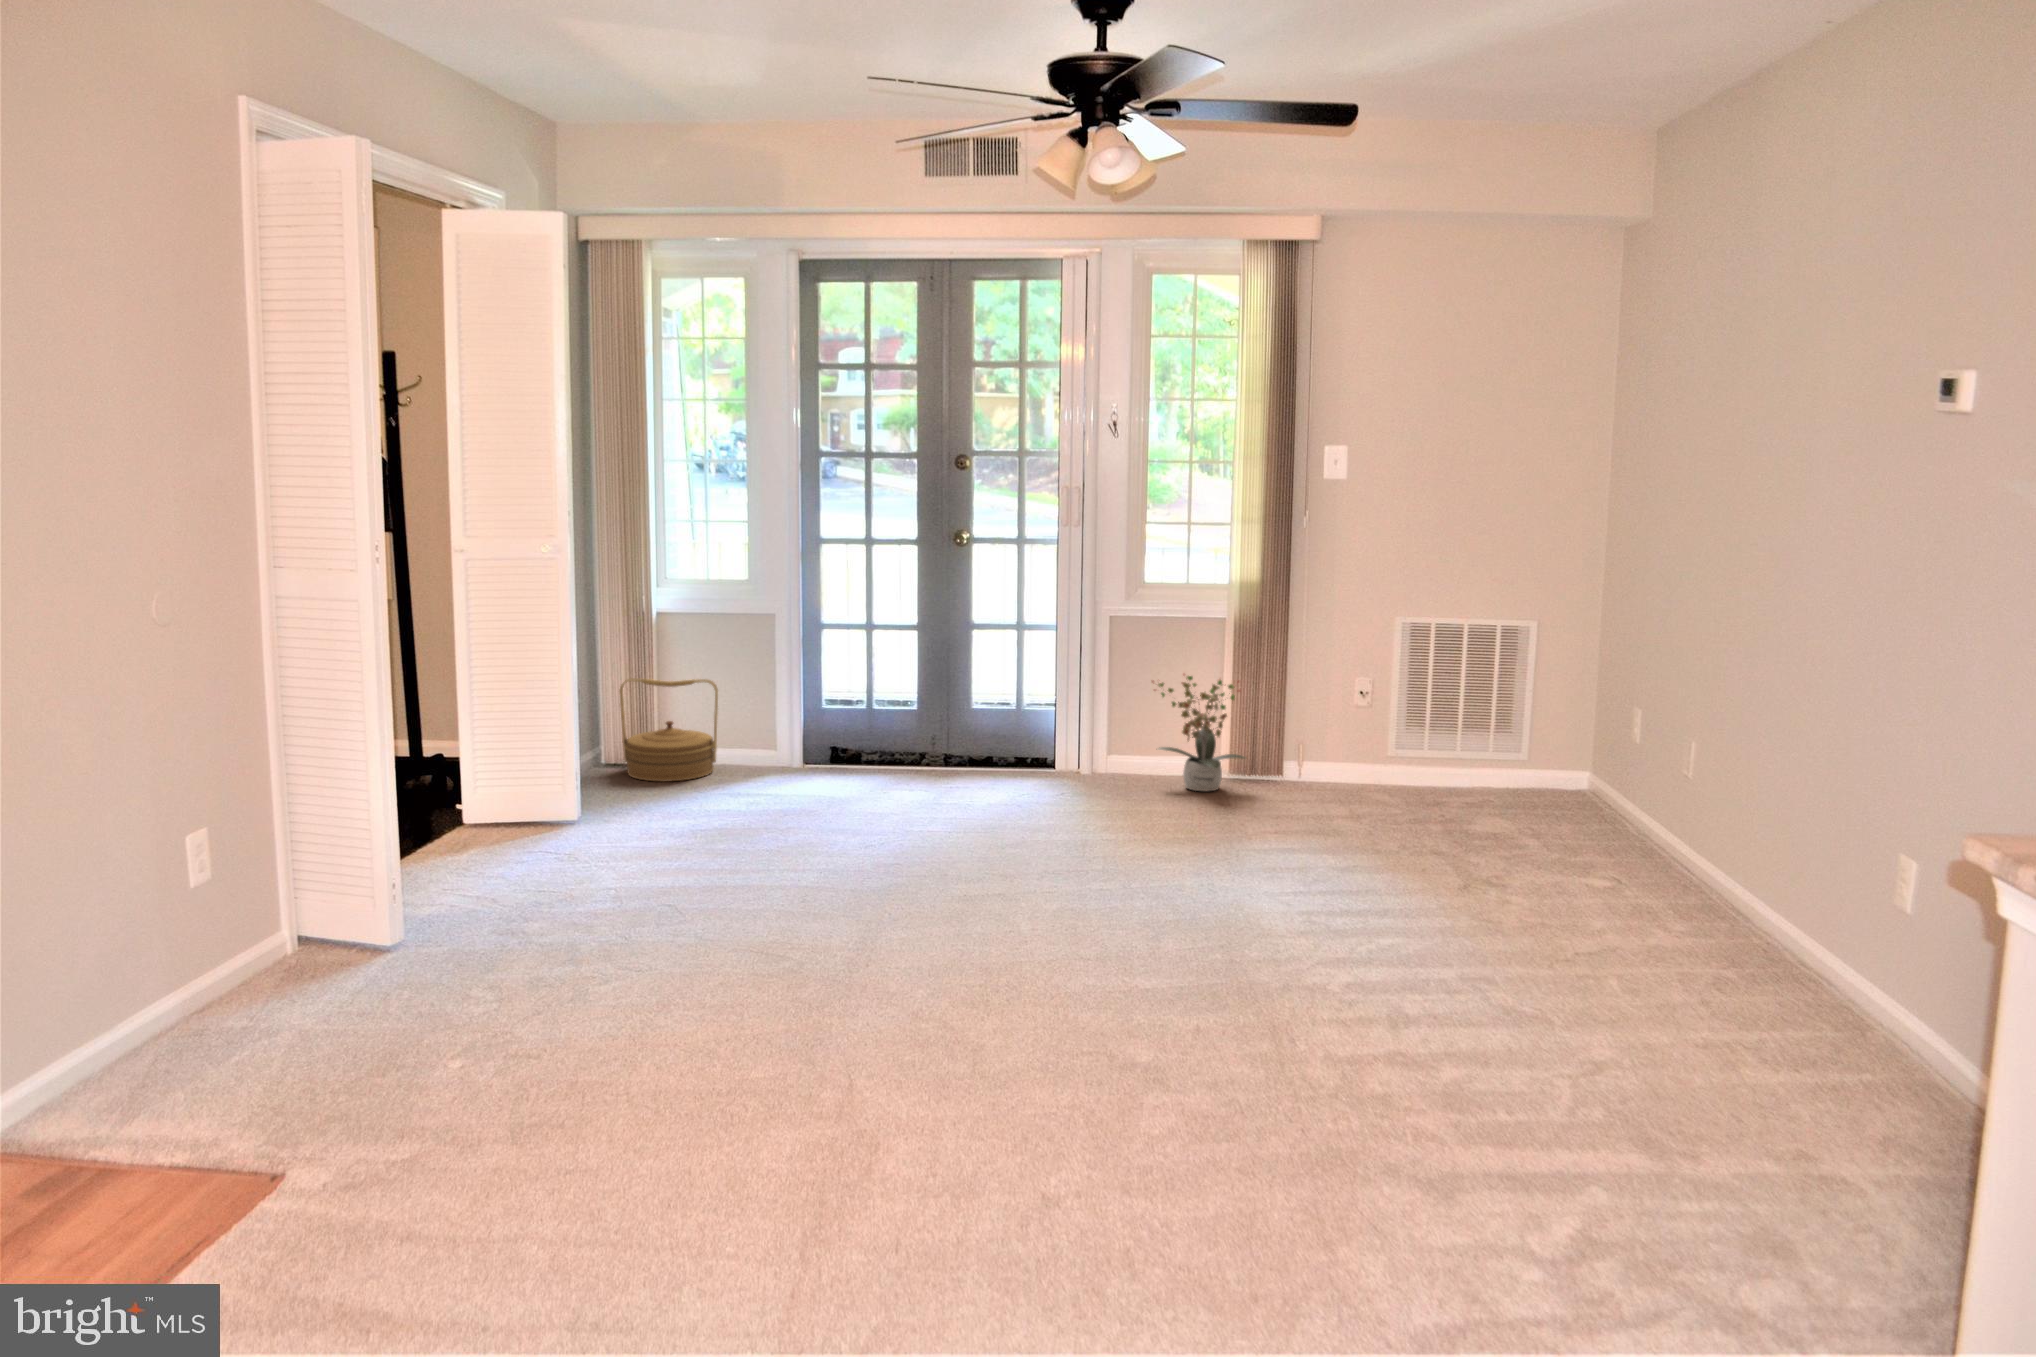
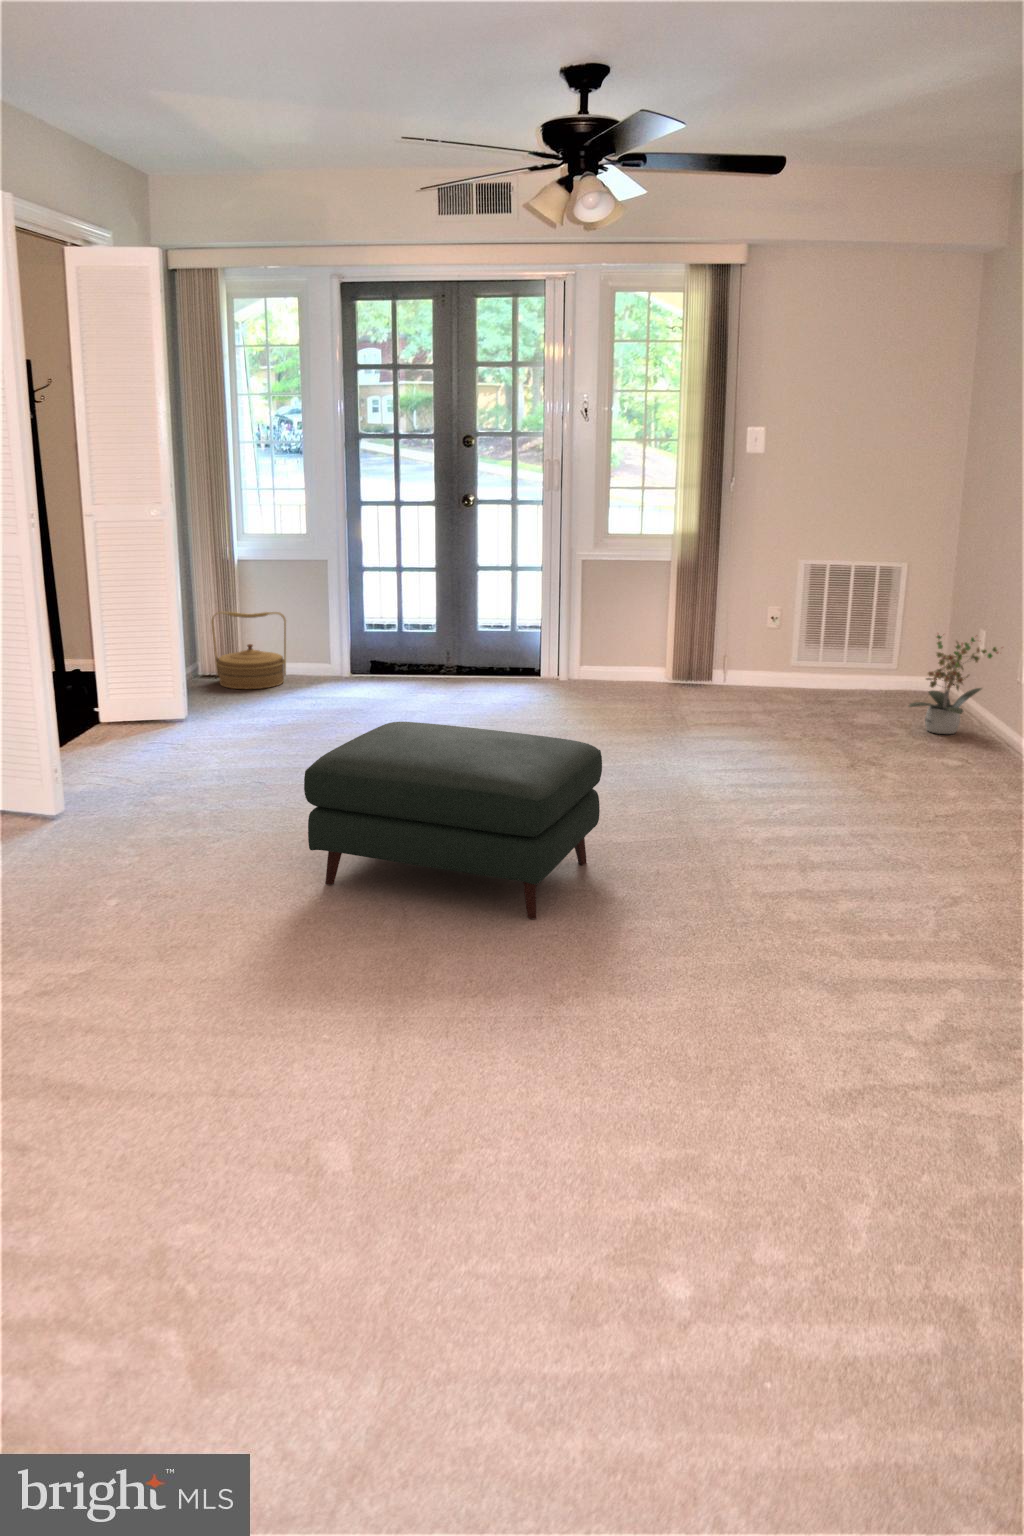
potted plant: present [1152,676,1245,791] -> present [909,635,998,734]
ottoman: none [690,852,1121,1160] -> present [304,722,602,919]

